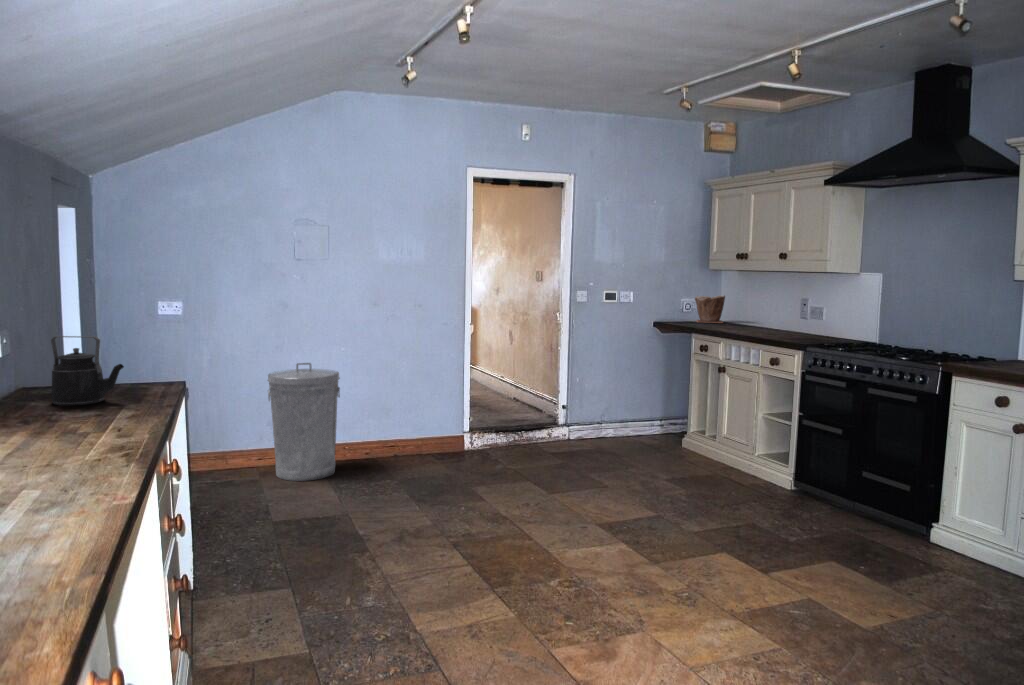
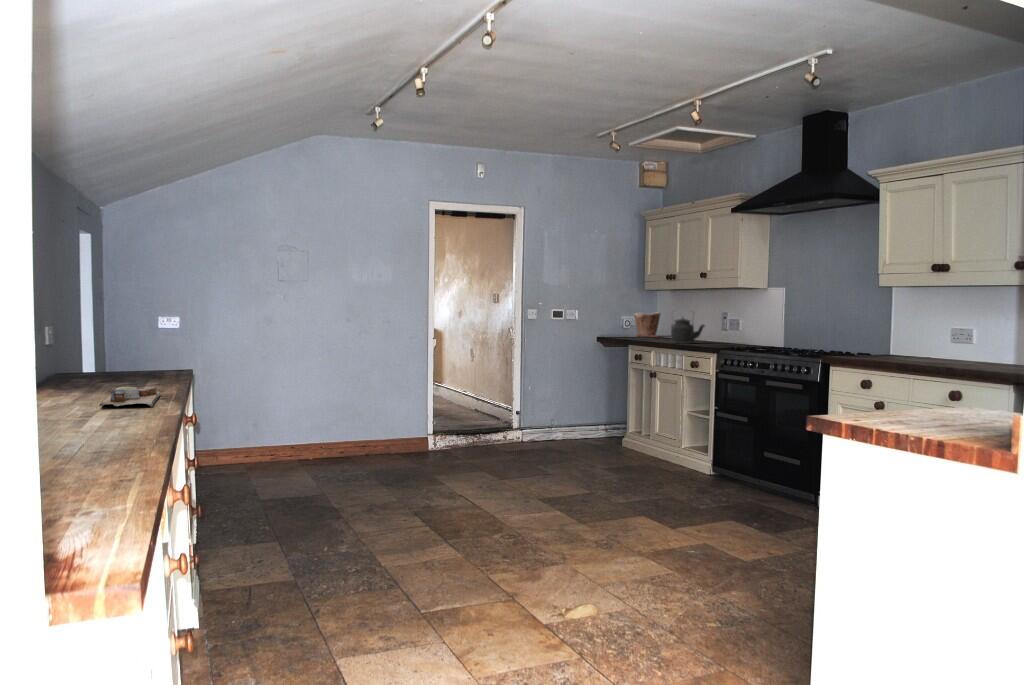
kettle: present [51,336,124,406] -> present [670,317,704,344]
trash can: present [268,363,340,481] -> none [253,369,317,473]
cutting board: none [39,419,132,459] -> present [99,386,160,407]

